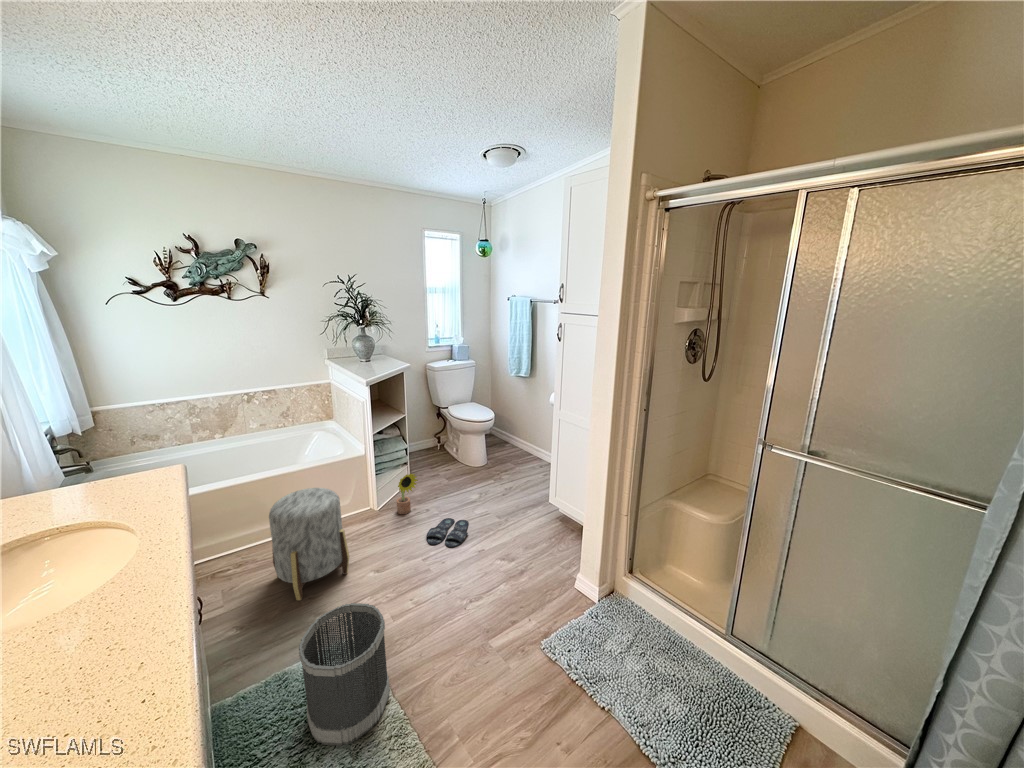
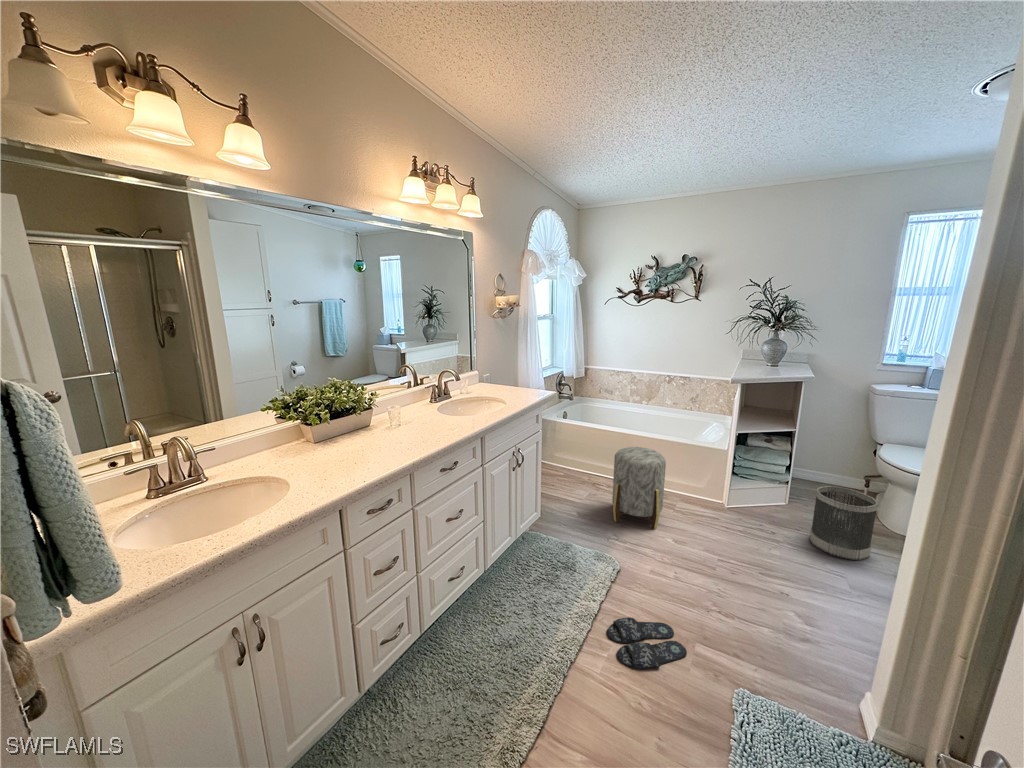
decorative plant: present [397,474,418,514] -> none [738,482,766,525]
slippers: present [426,518,469,547] -> present [607,617,687,669]
wastebasket: present [299,603,390,746] -> present [810,486,878,560]

